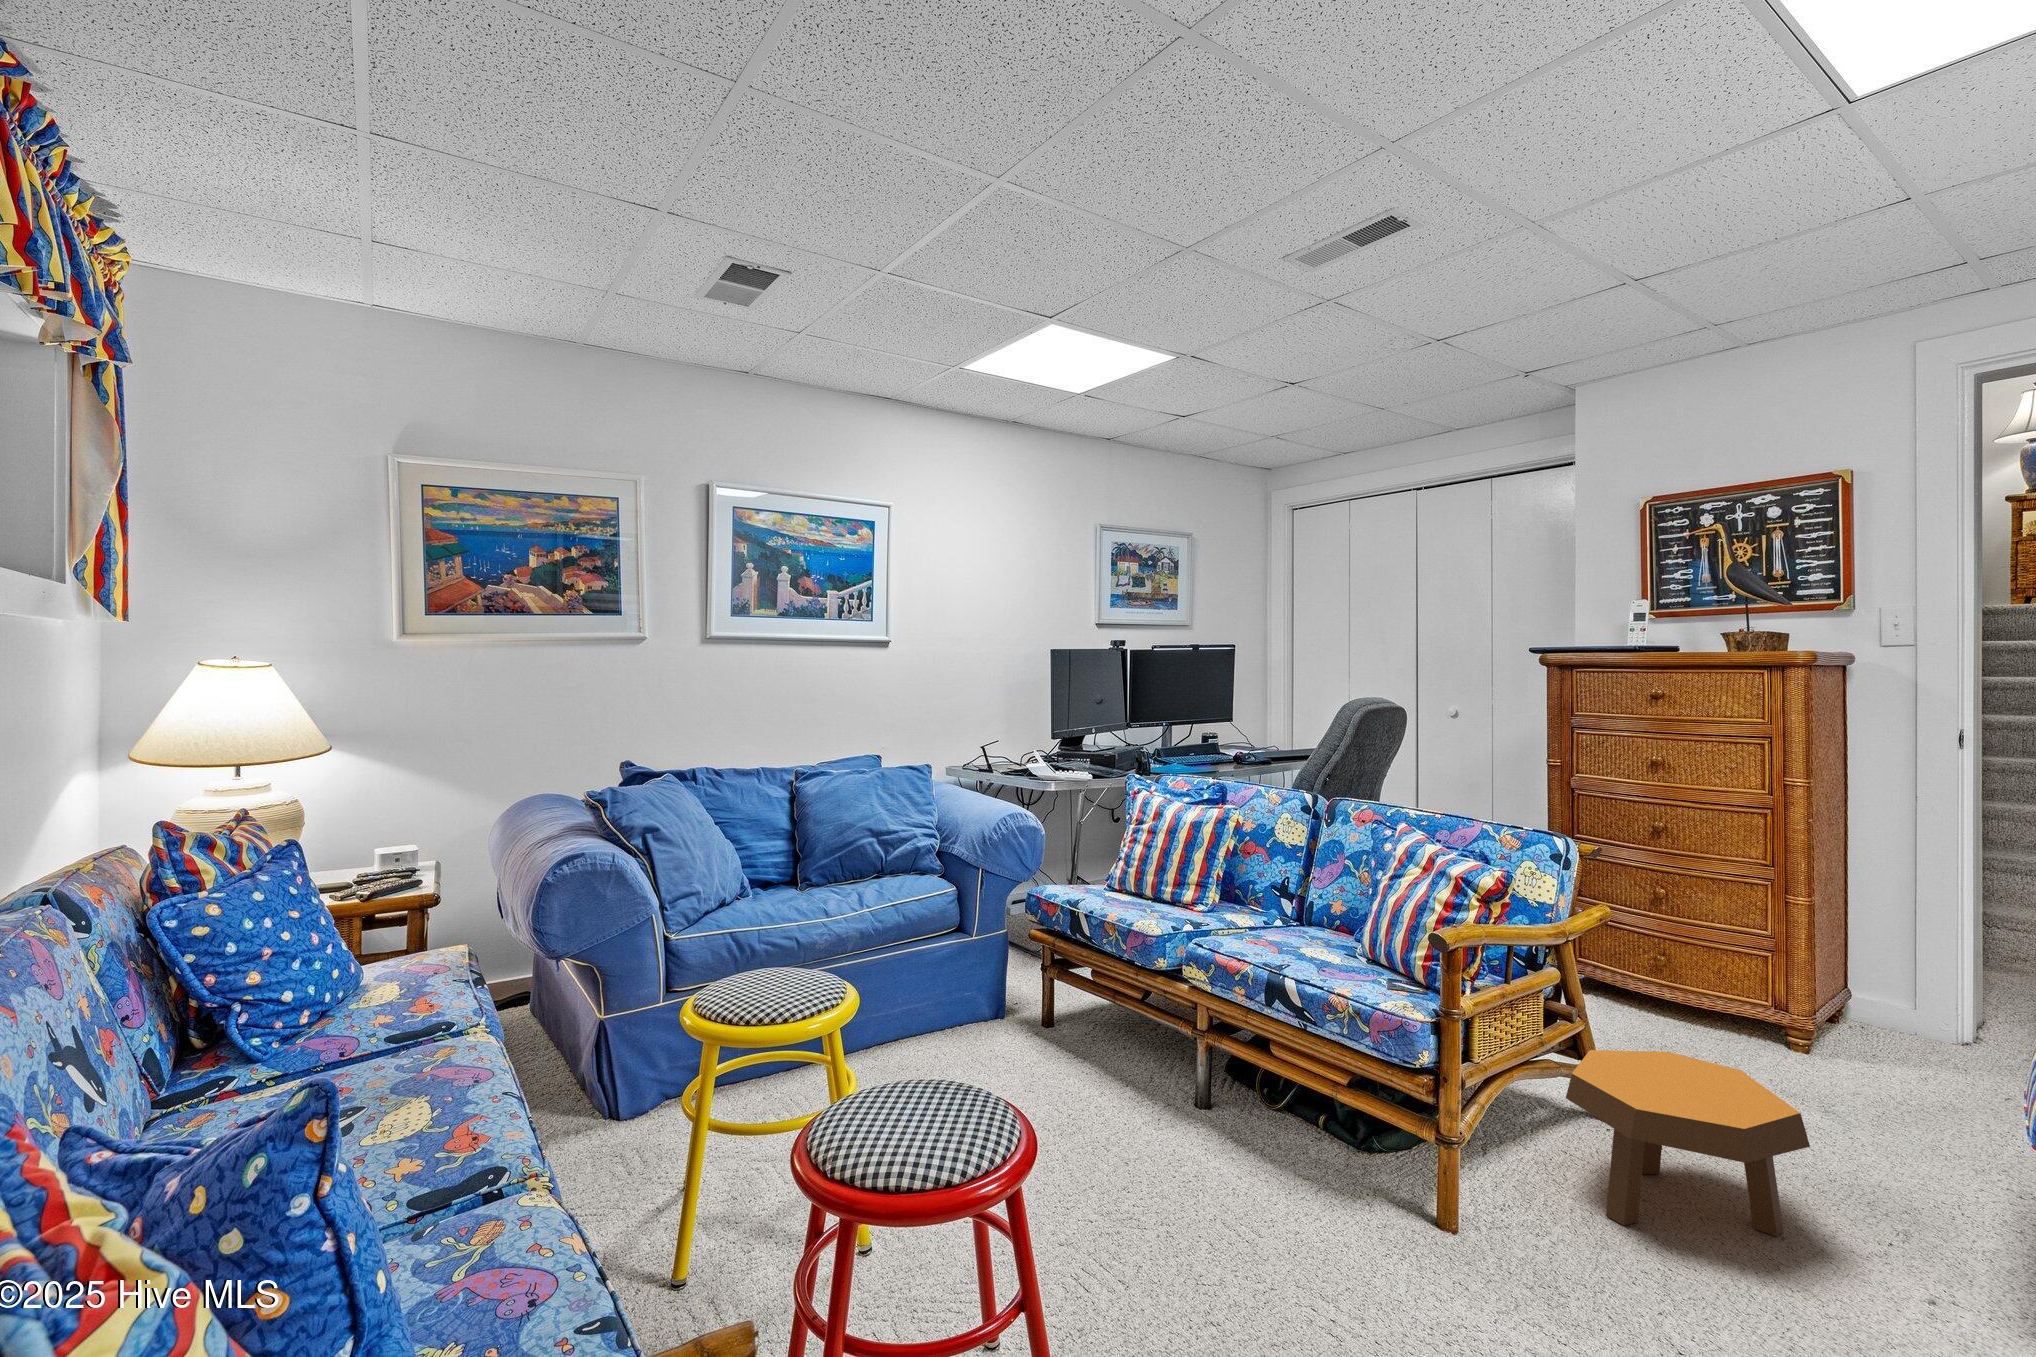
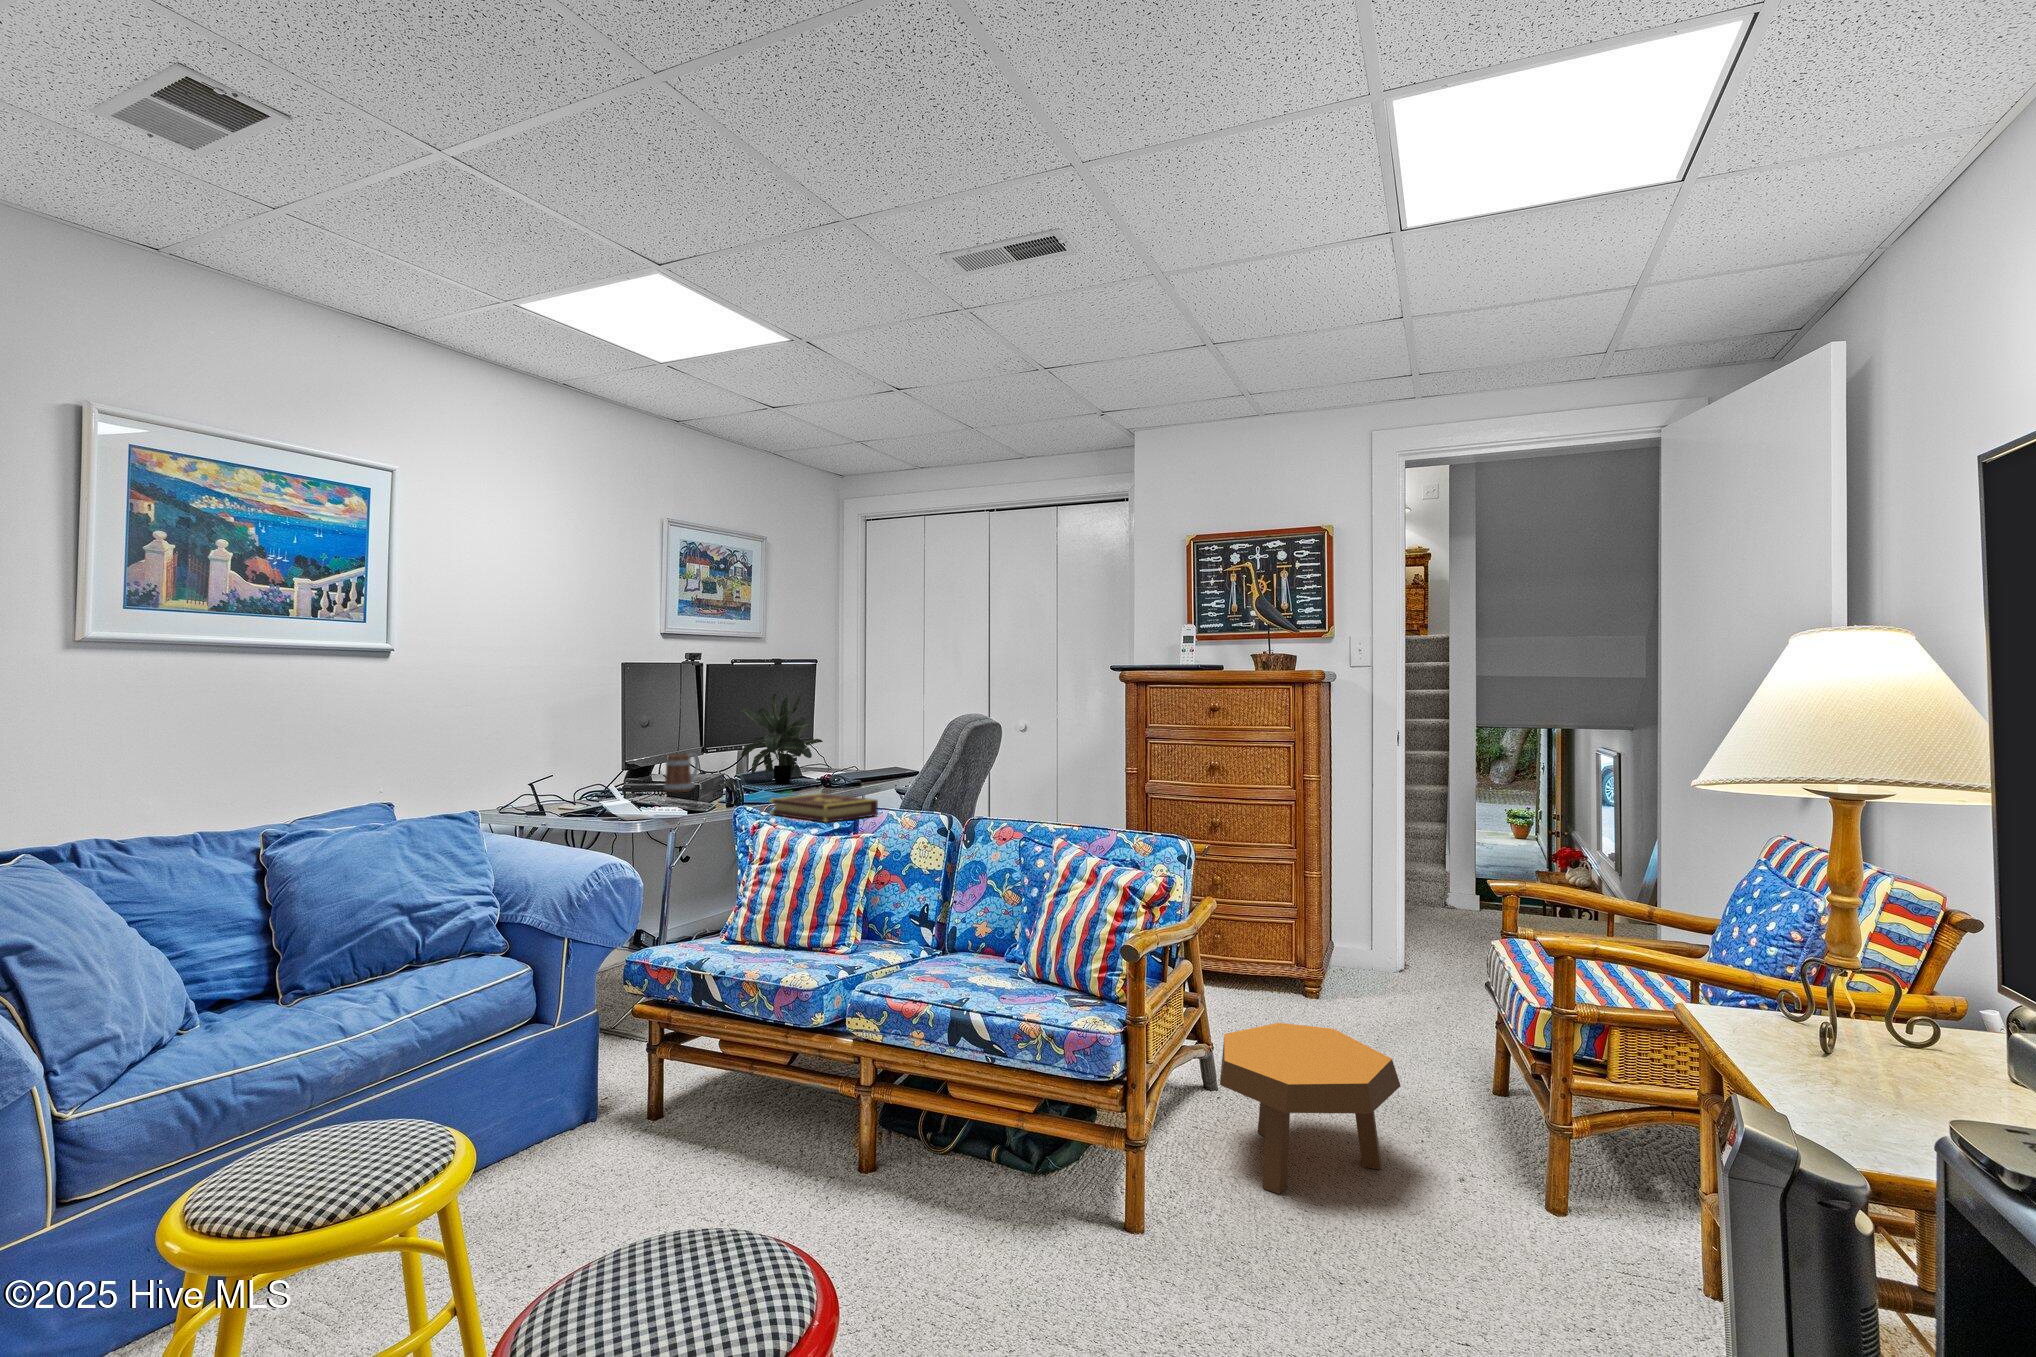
potted plant: none [1160,677,1234,761] -> present [741,693,823,784]
mug: none [1089,729,1120,763] -> present [664,753,699,792]
book: none [1157,769,1252,795] -> present [770,793,878,822]

